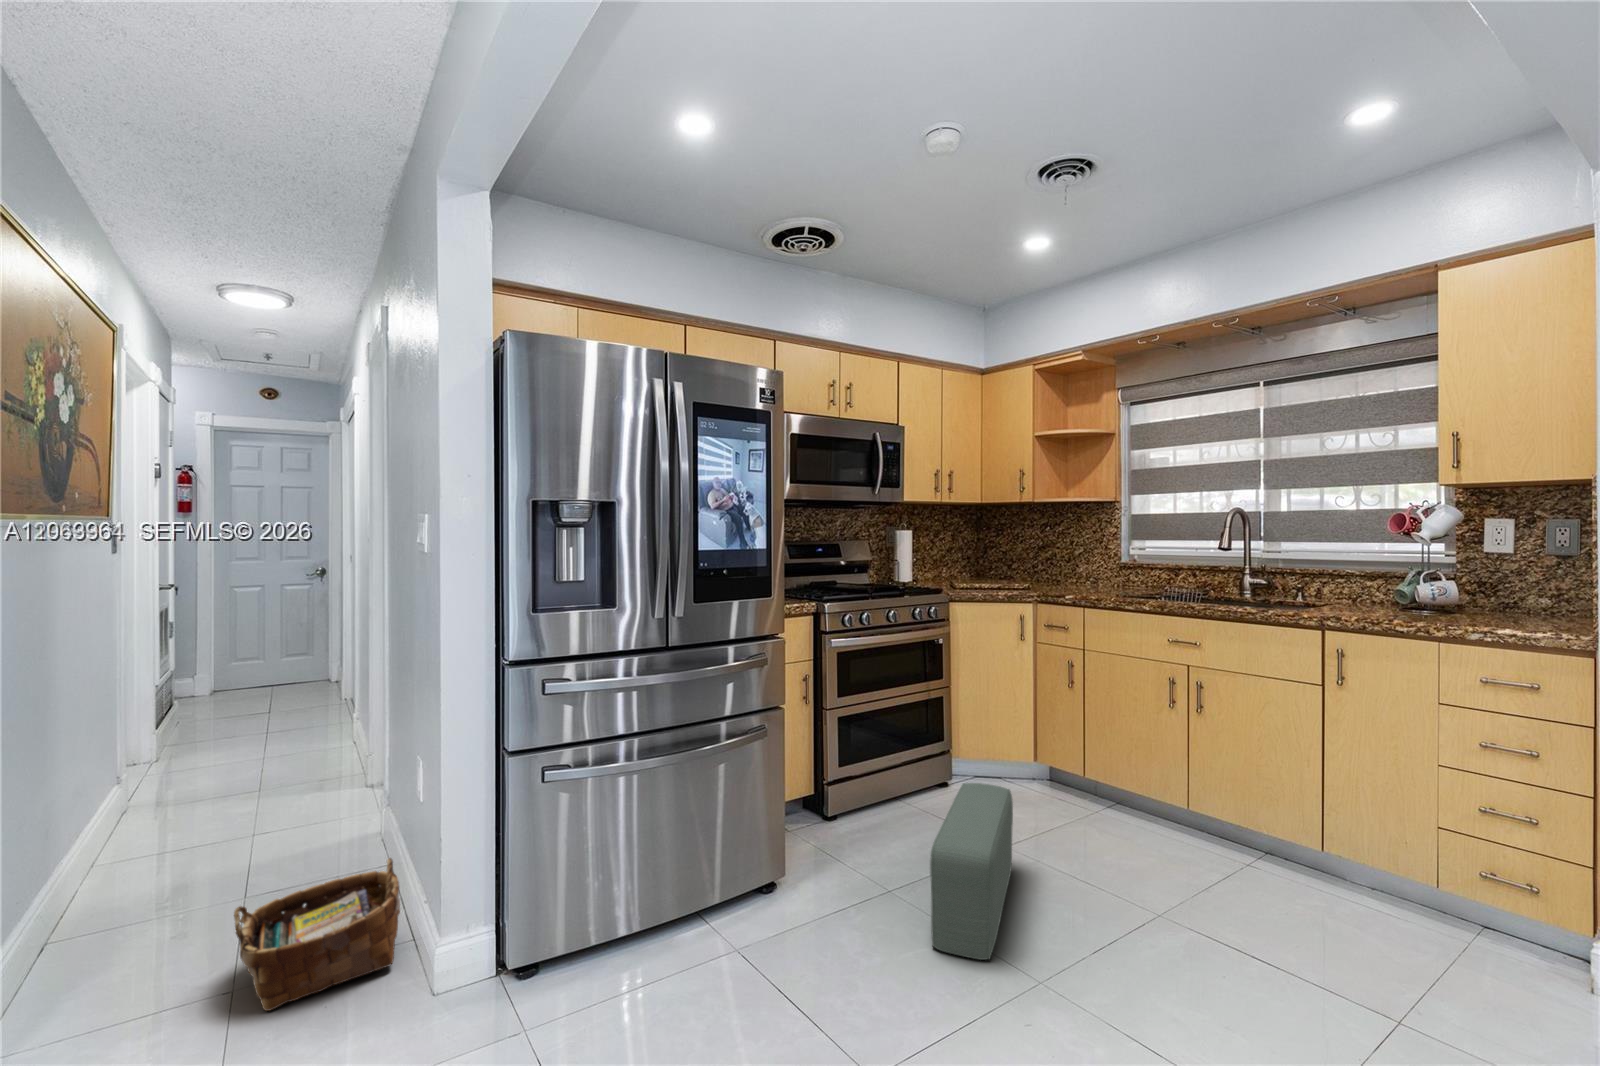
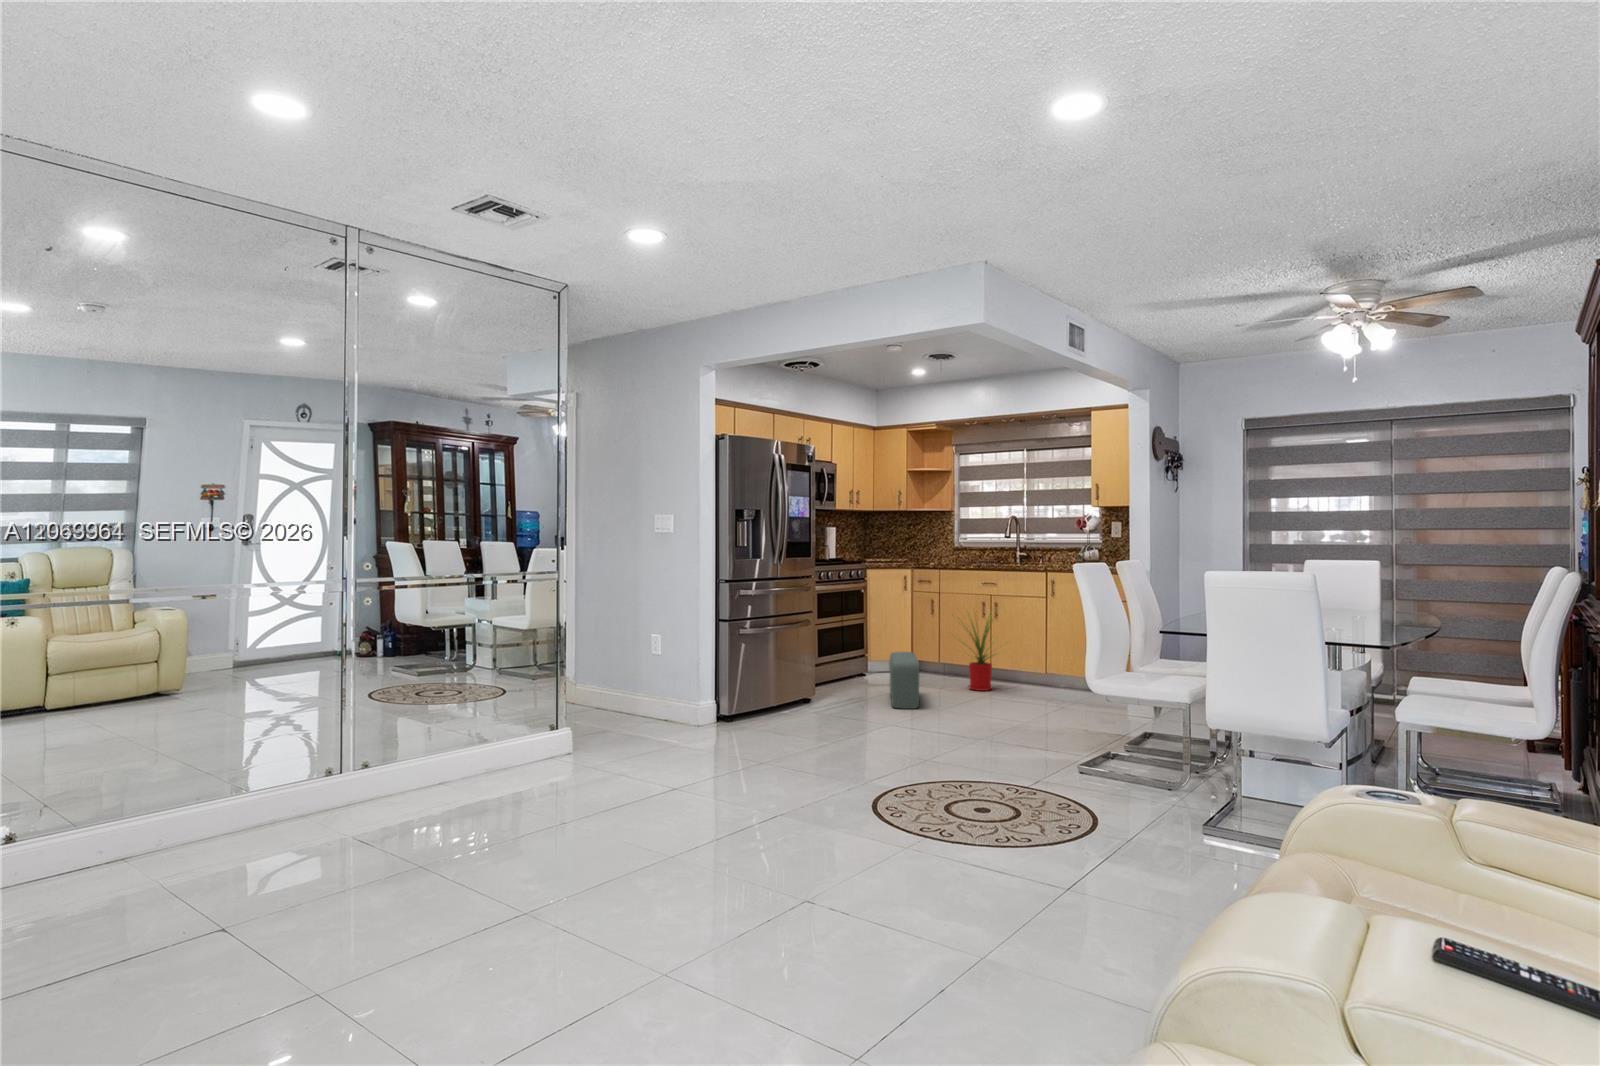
house plant: none [1089,685,1240,876] -> present [961,614,997,691]
woven basket: present [234,858,400,1011] -> none [603,679,669,733]

